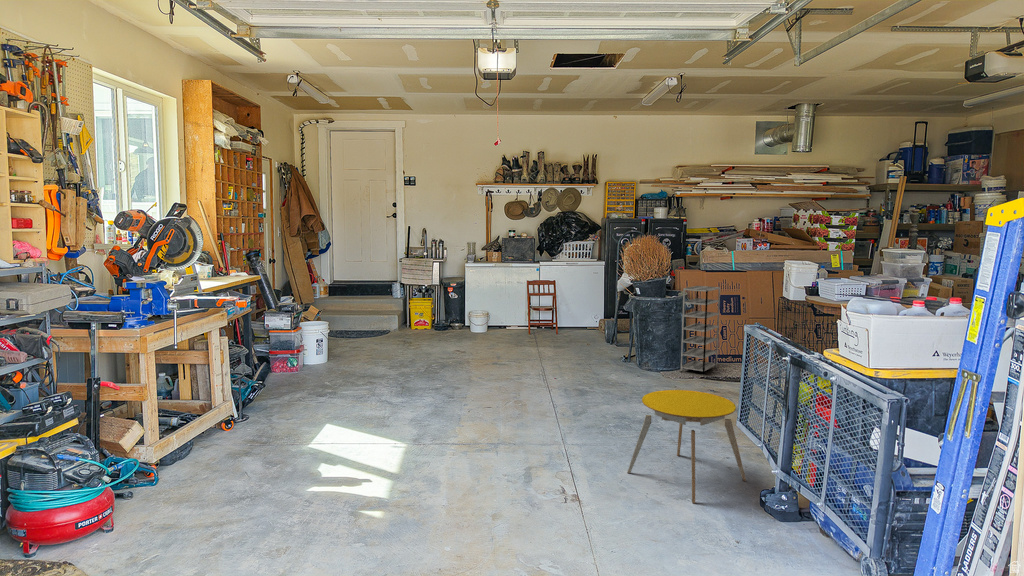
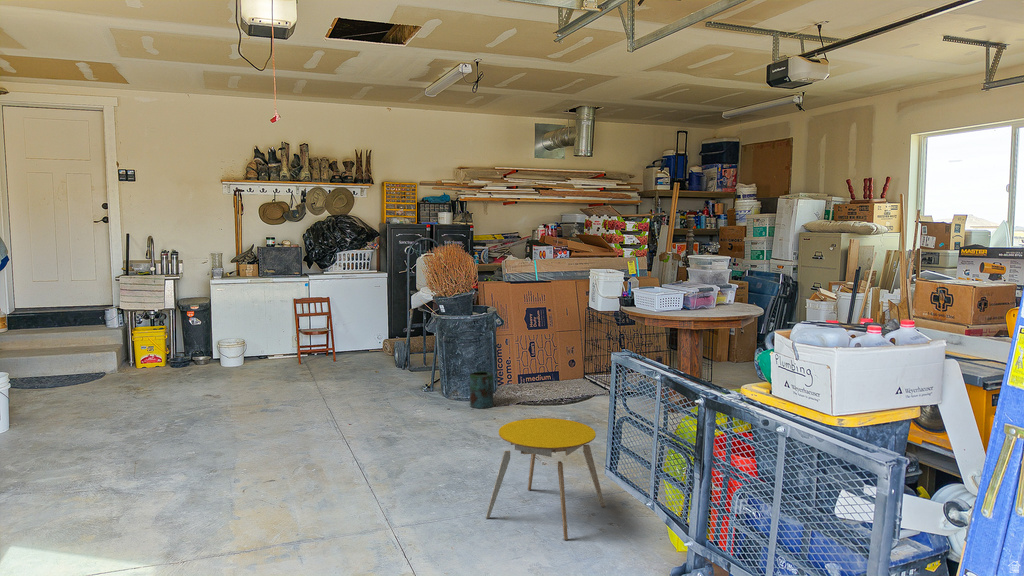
shelving unit: present [680,286,720,376] -> none [492,299,528,397]
watering can: none [655,341,678,382] -> present [470,371,493,408]

